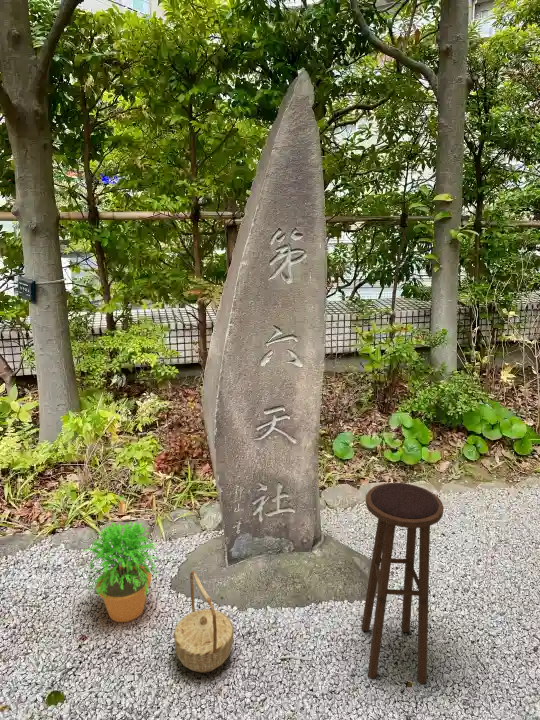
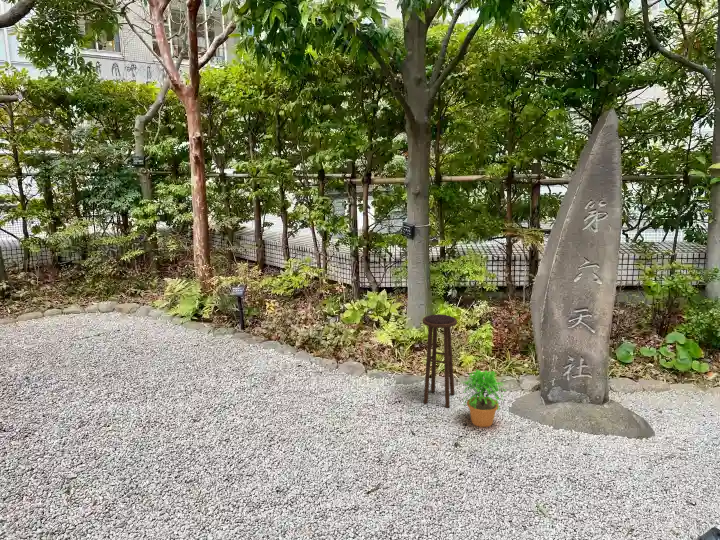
stool: present [361,483,444,684] -> present [423,314,457,408]
basket: present [174,571,233,673] -> none [518,397,554,452]

